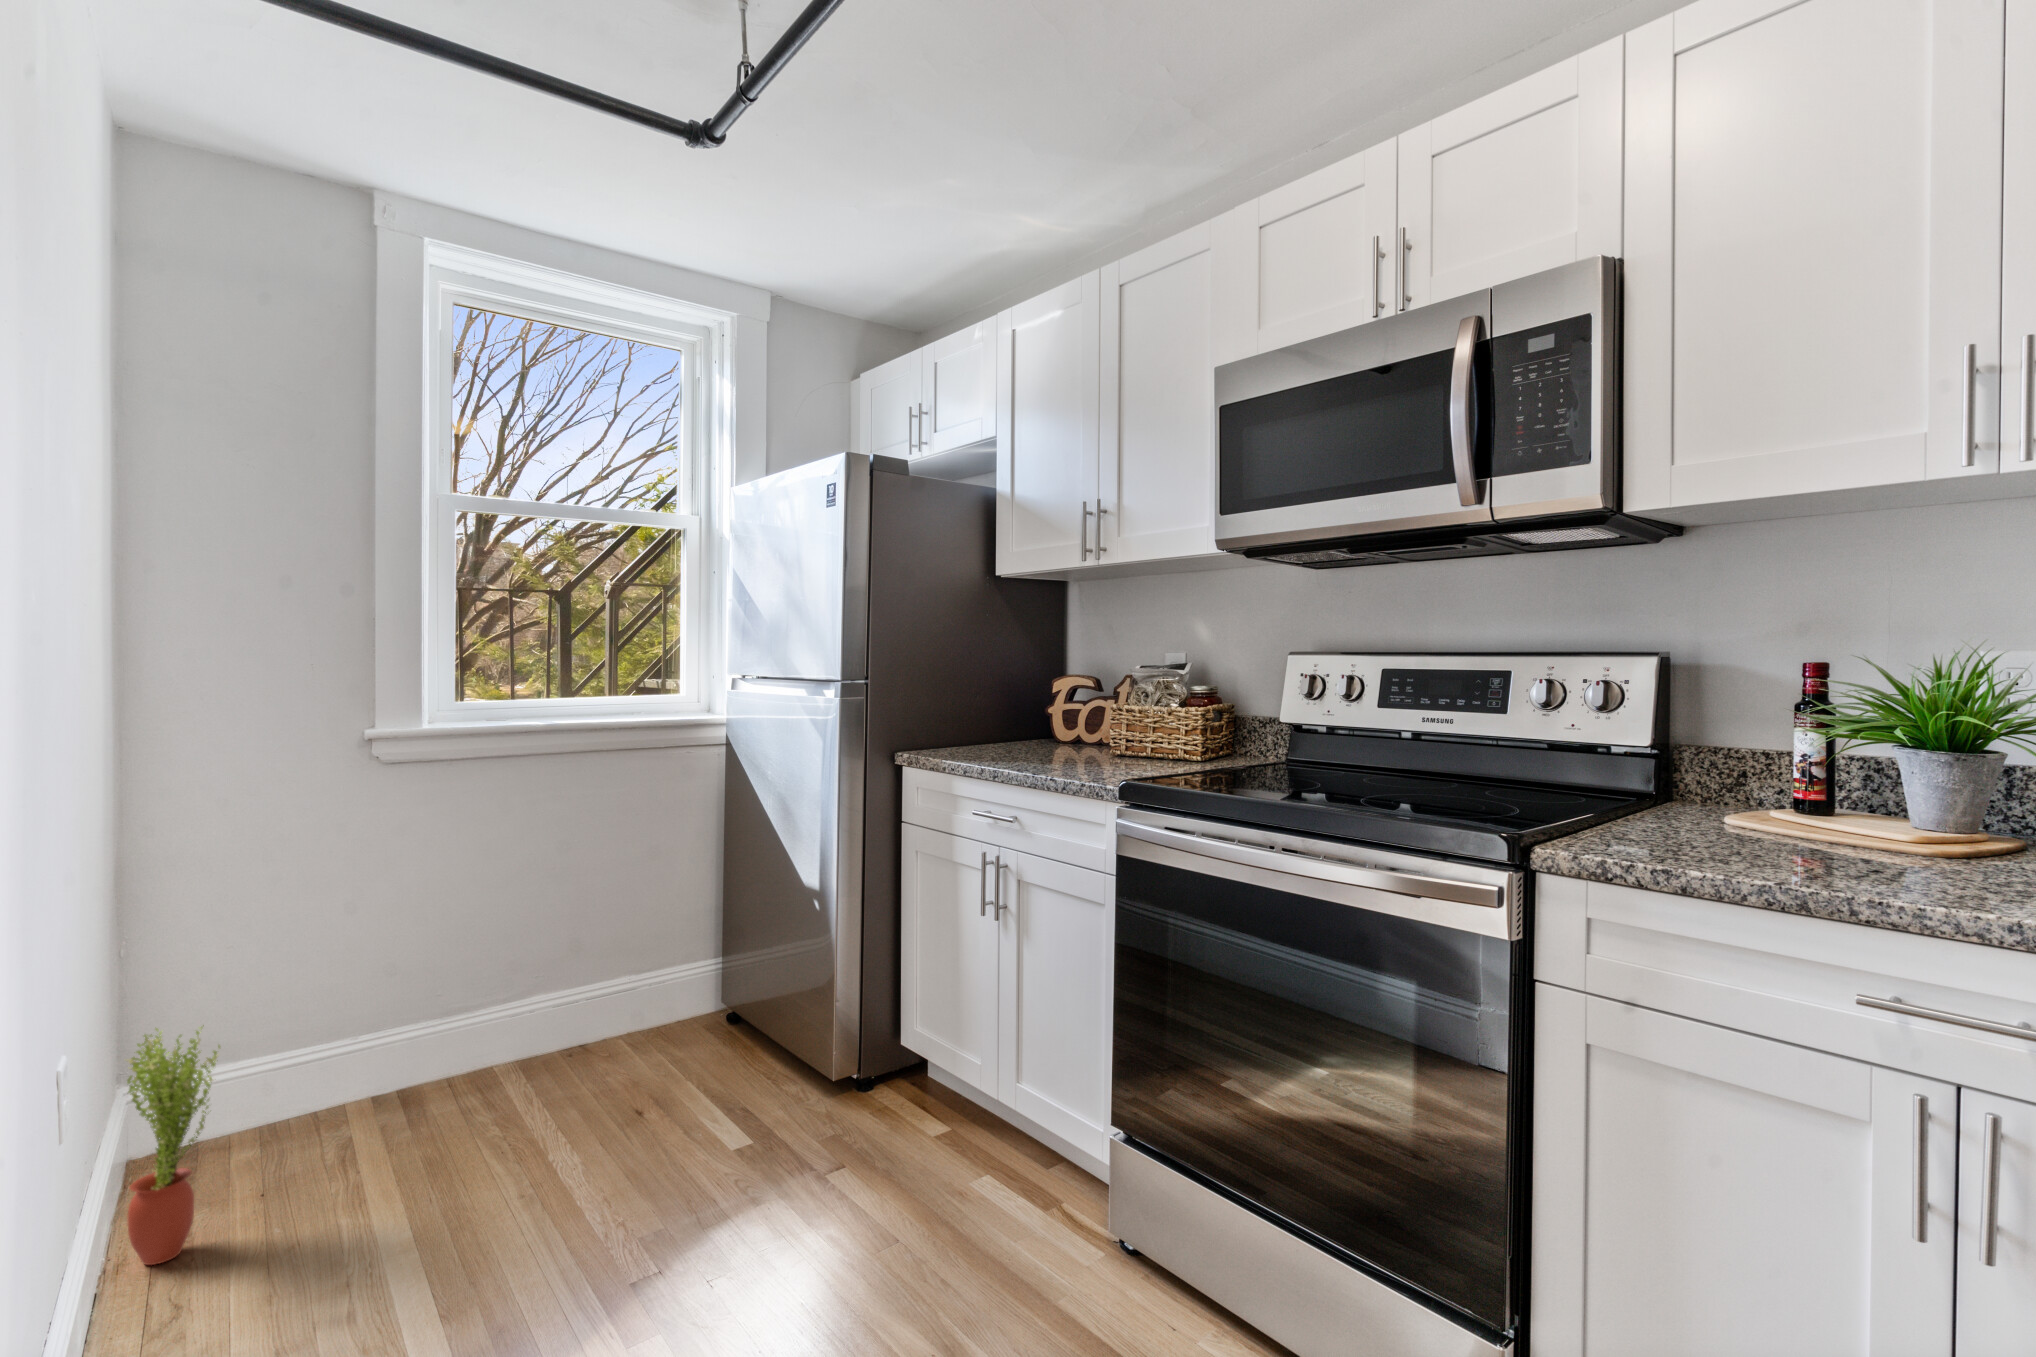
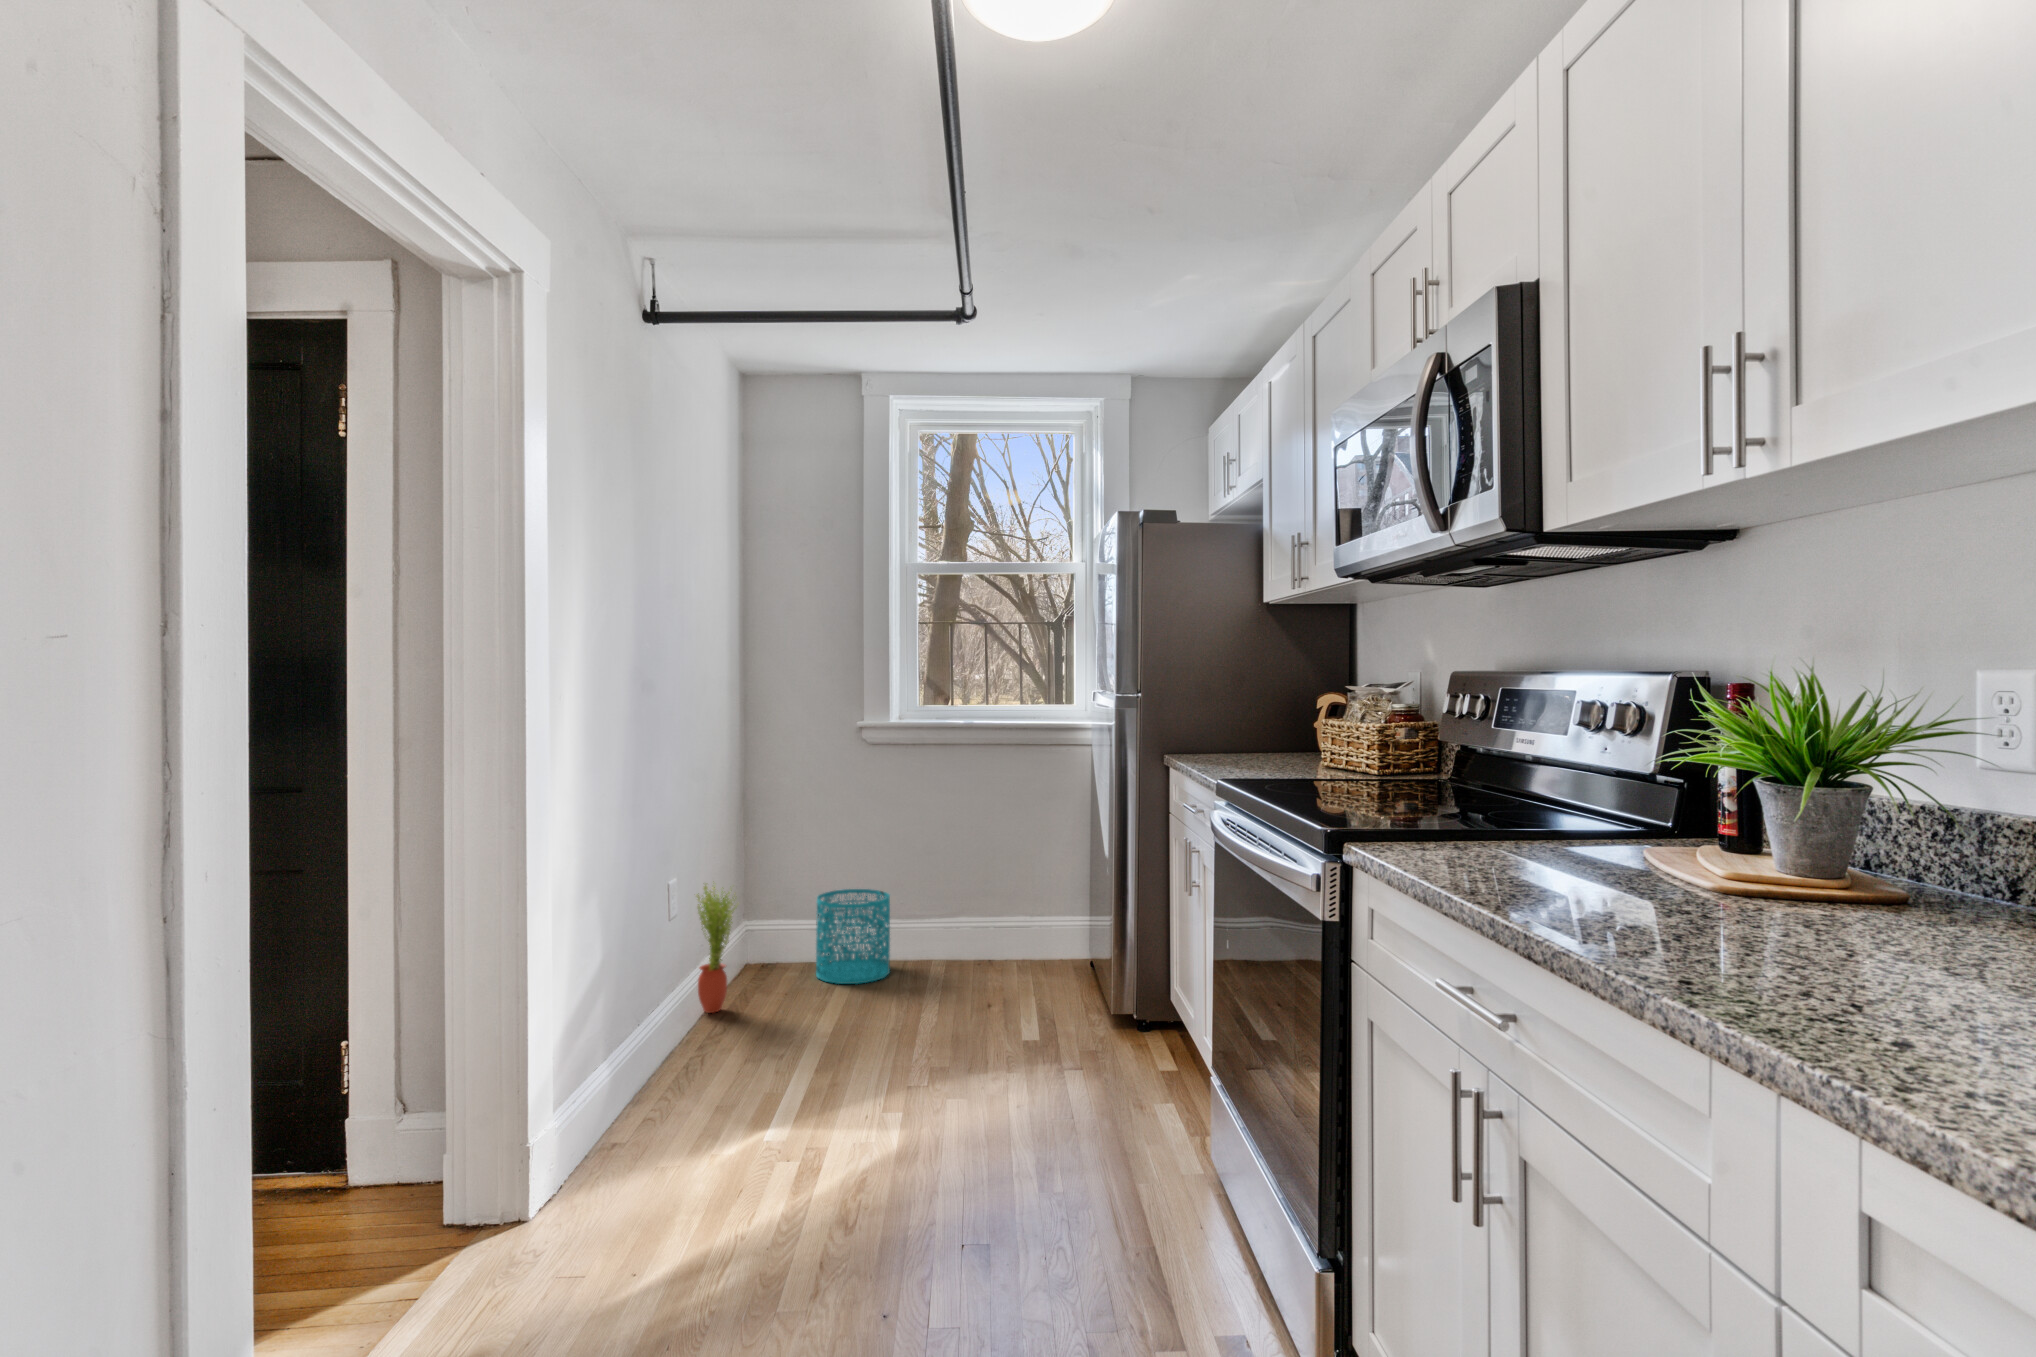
wastebasket: none [319,980,453,1141] -> present [816,889,890,984]

